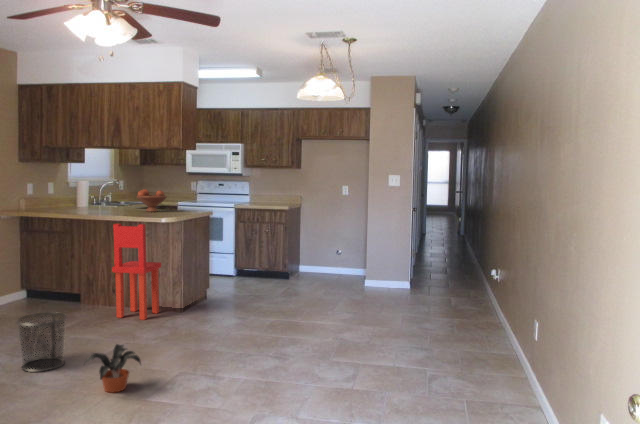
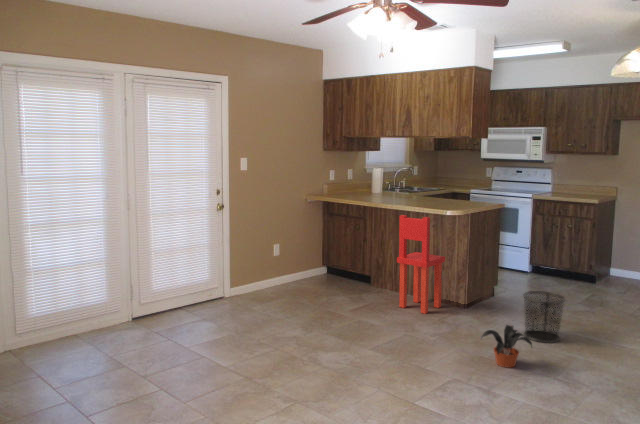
fruit bowl: present [137,189,167,212] -> none [425,179,456,203]
waste bin: present [17,312,66,372] -> present [524,291,565,343]
potted plant: present [85,344,141,393] -> present [482,325,532,367]

